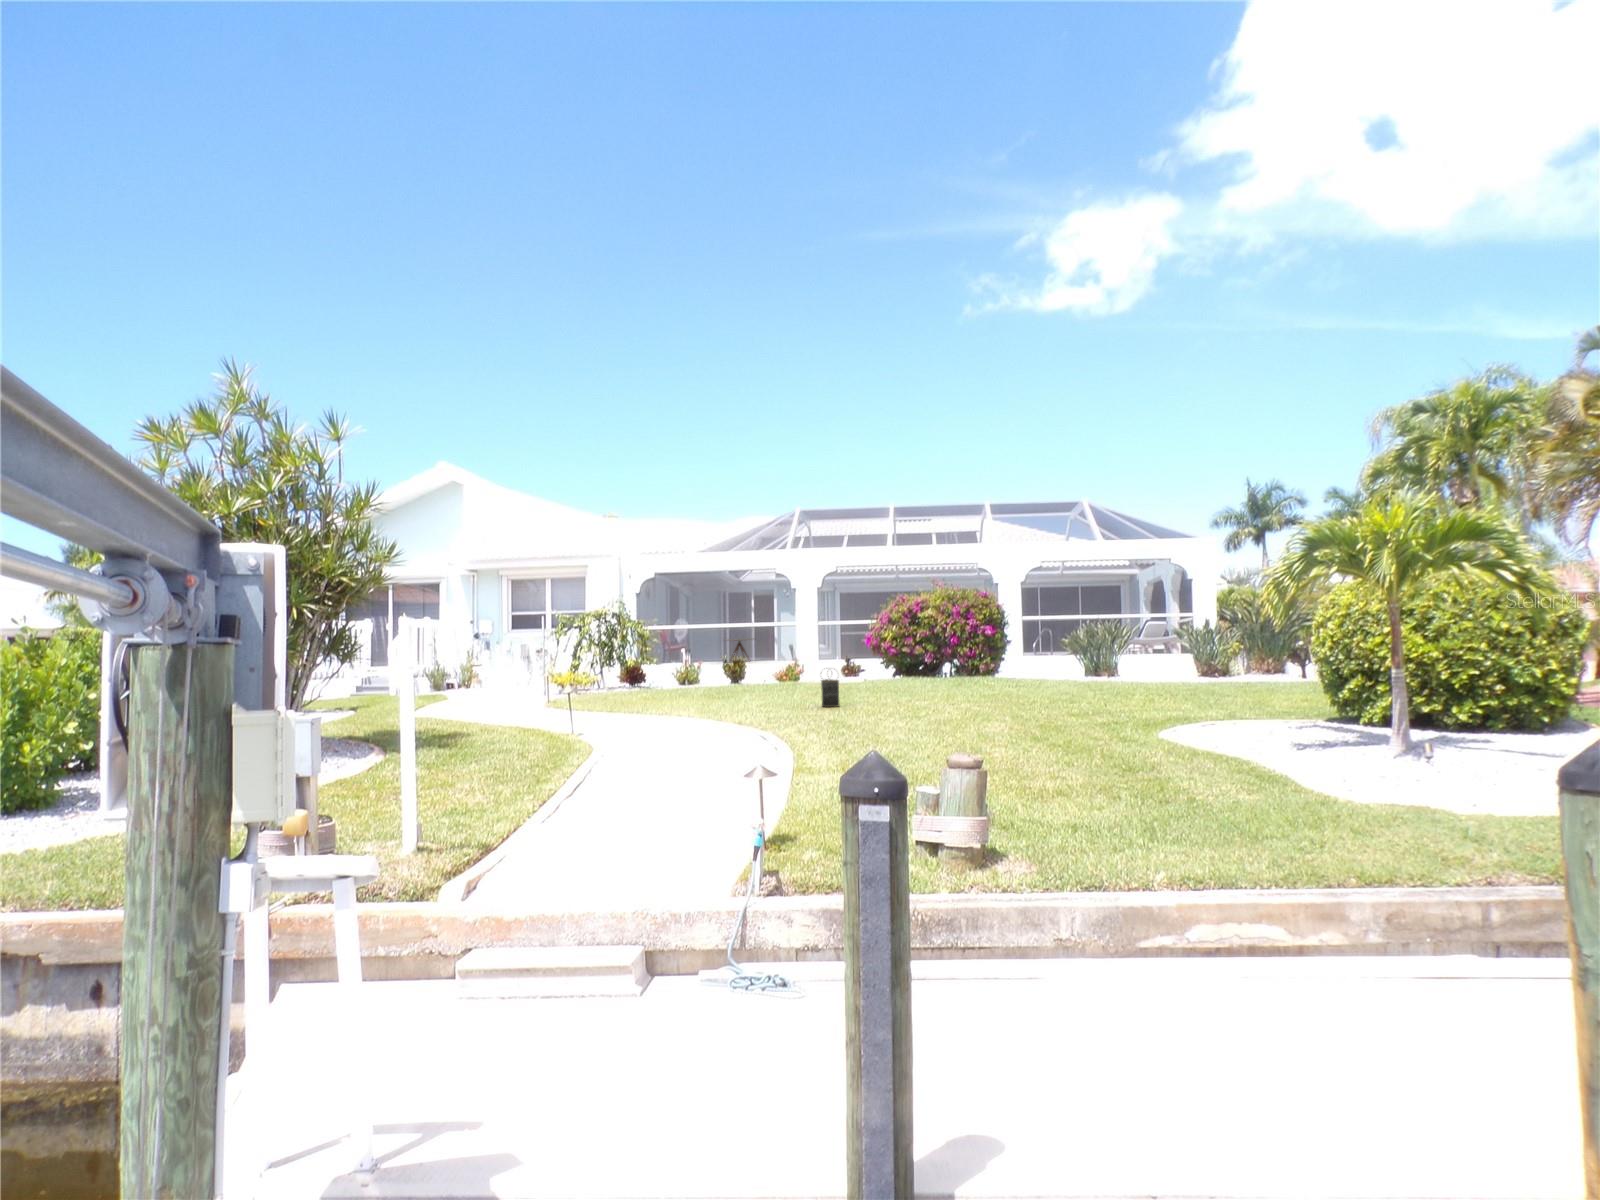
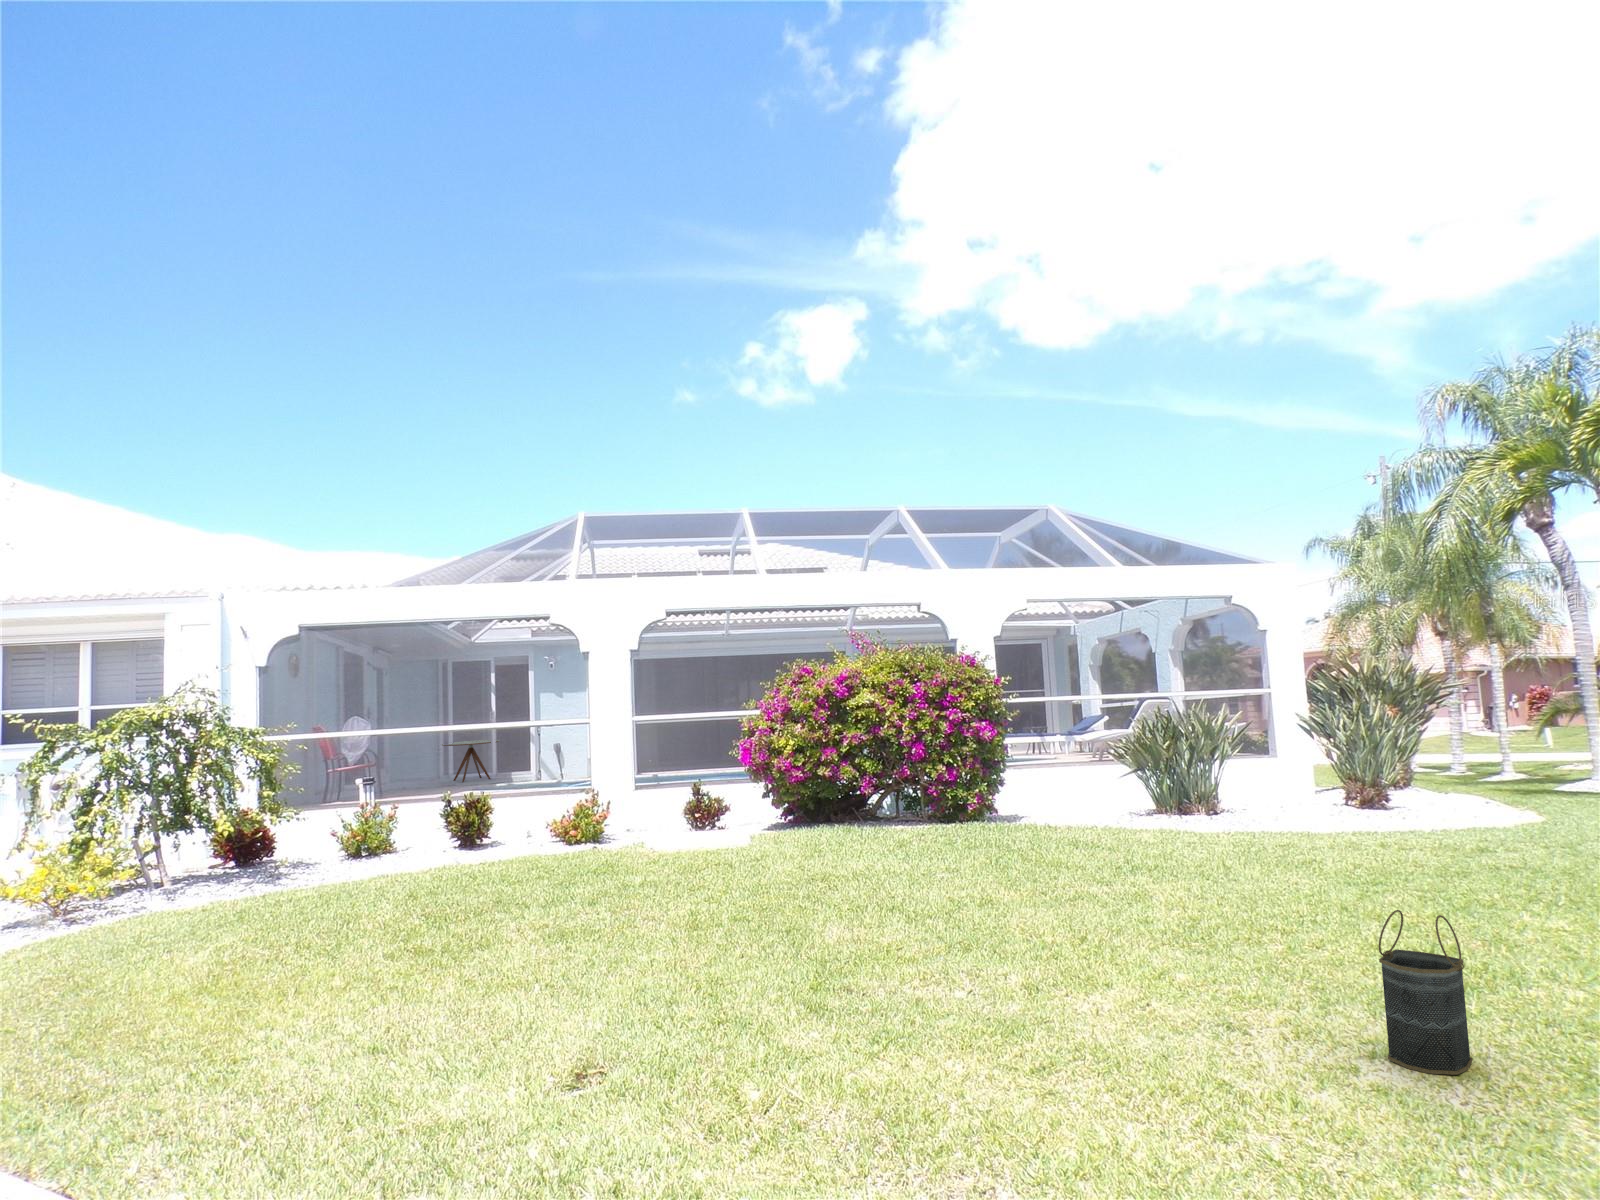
basket: present [821,679,840,707] -> present [1379,910,1472,1075]

